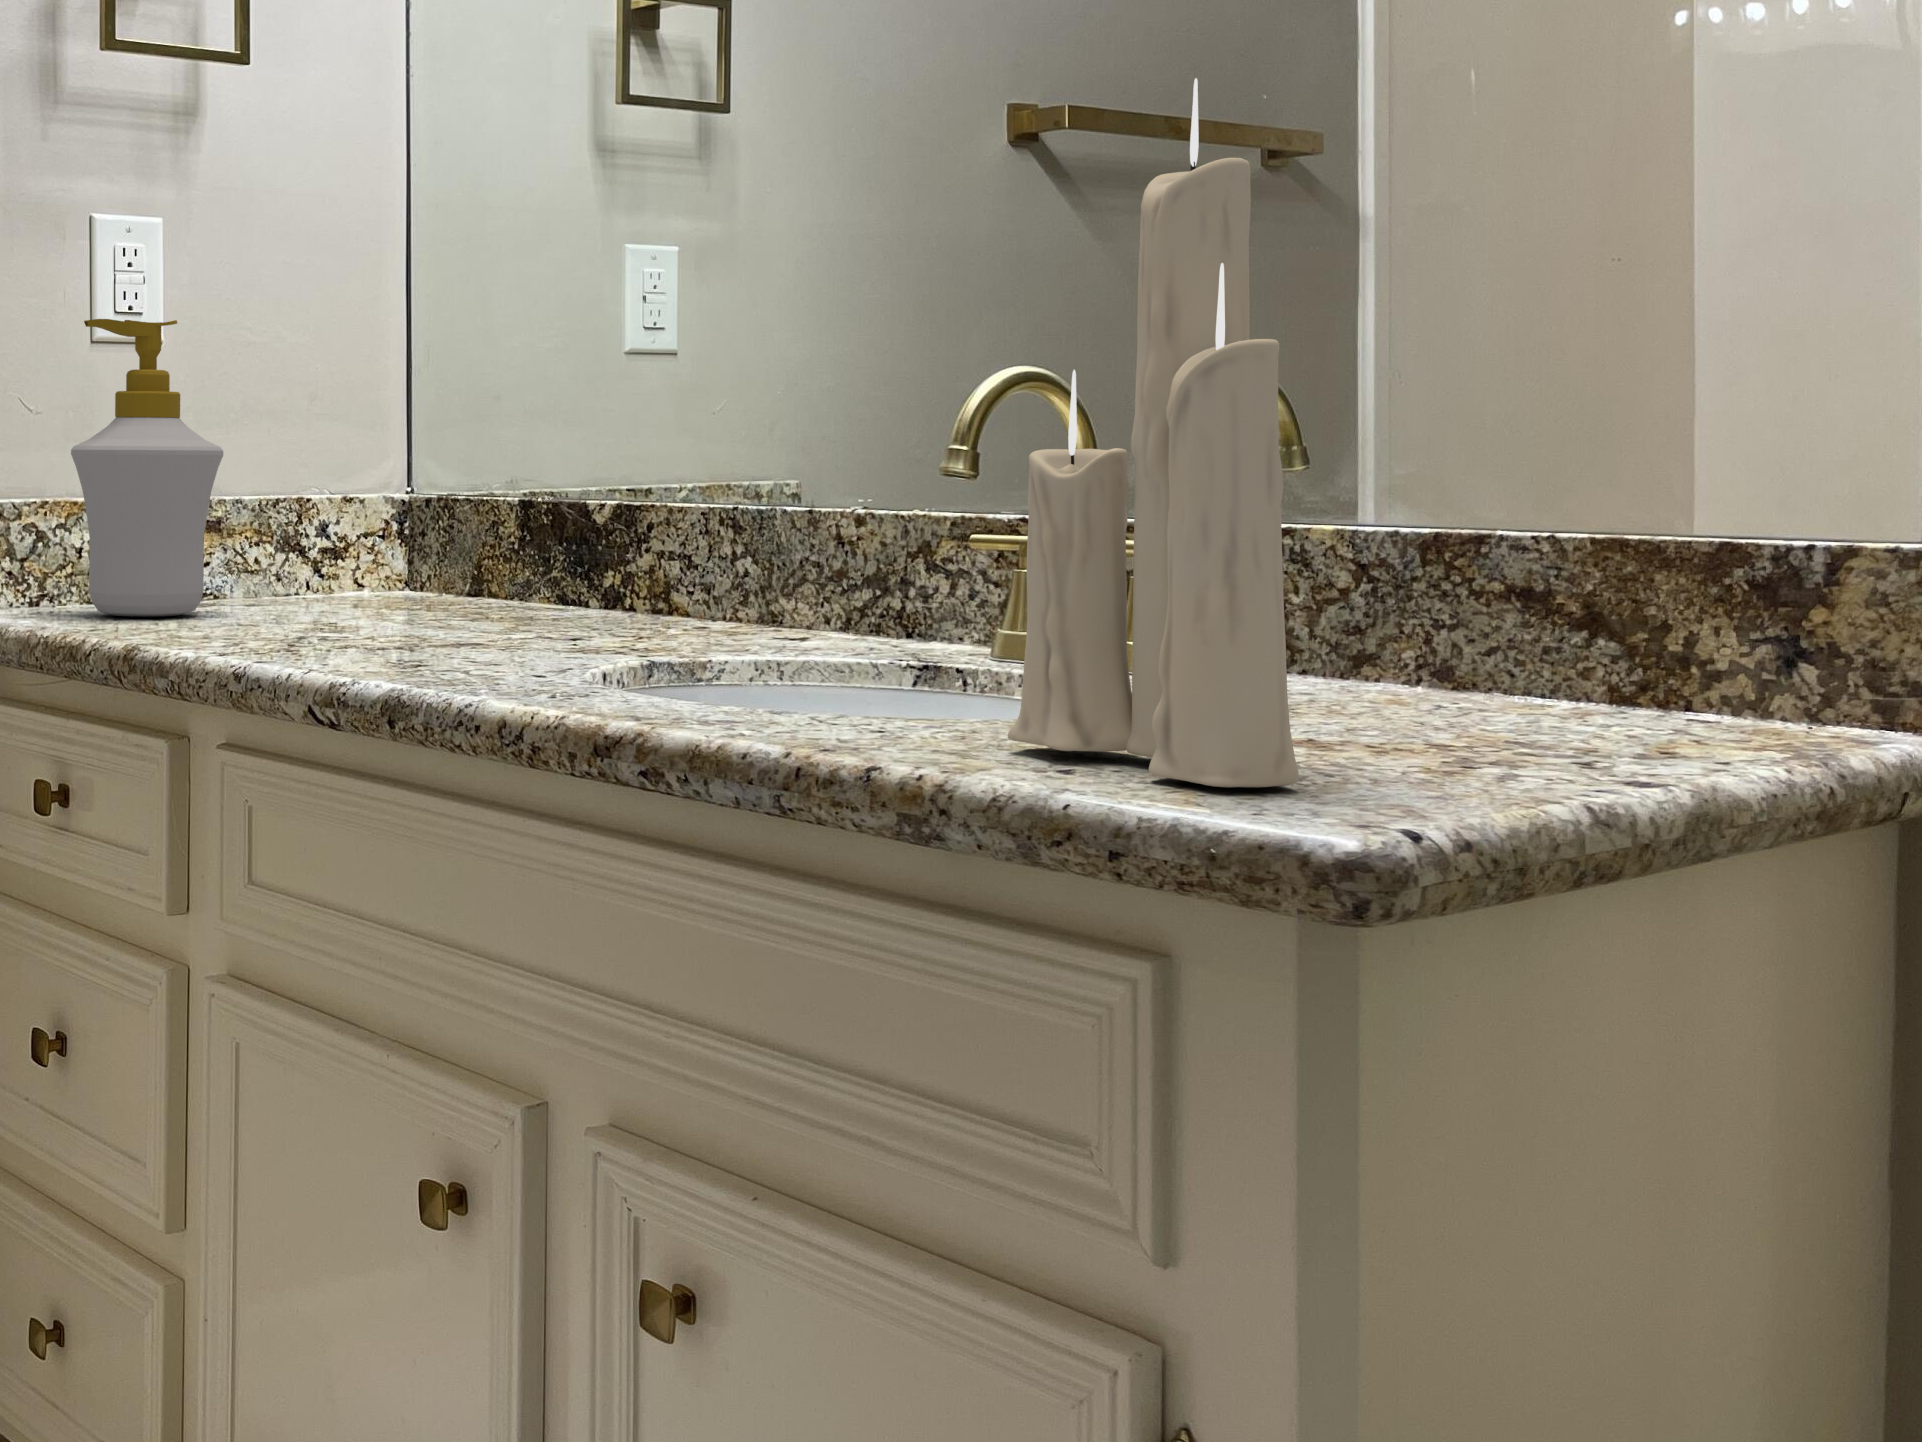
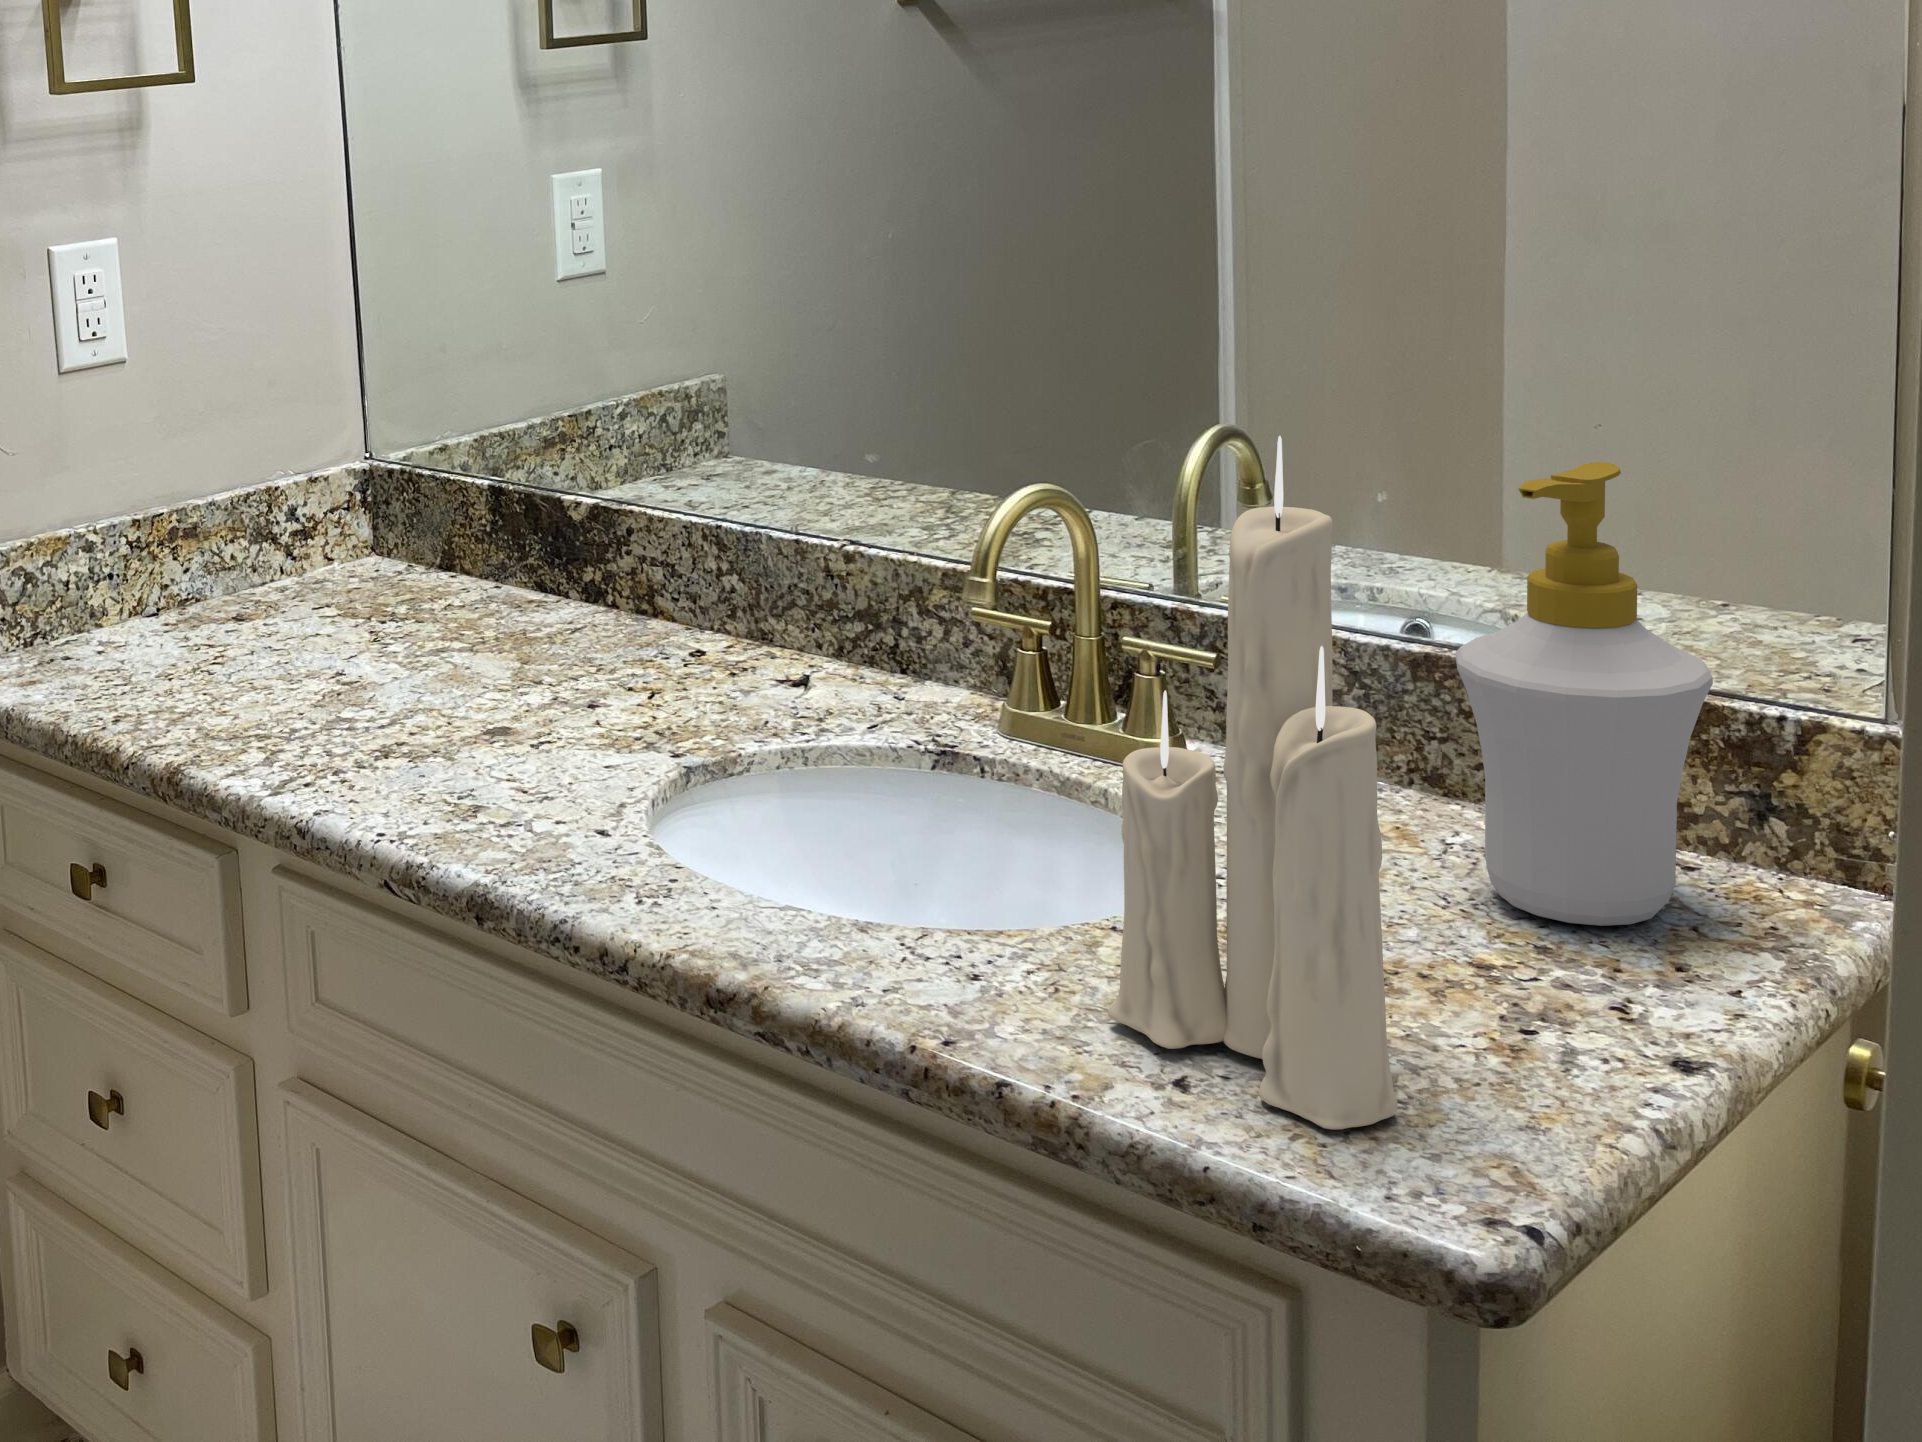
soap bottle: present [71,319,223,616] -> present [1456,462,1713,926]

